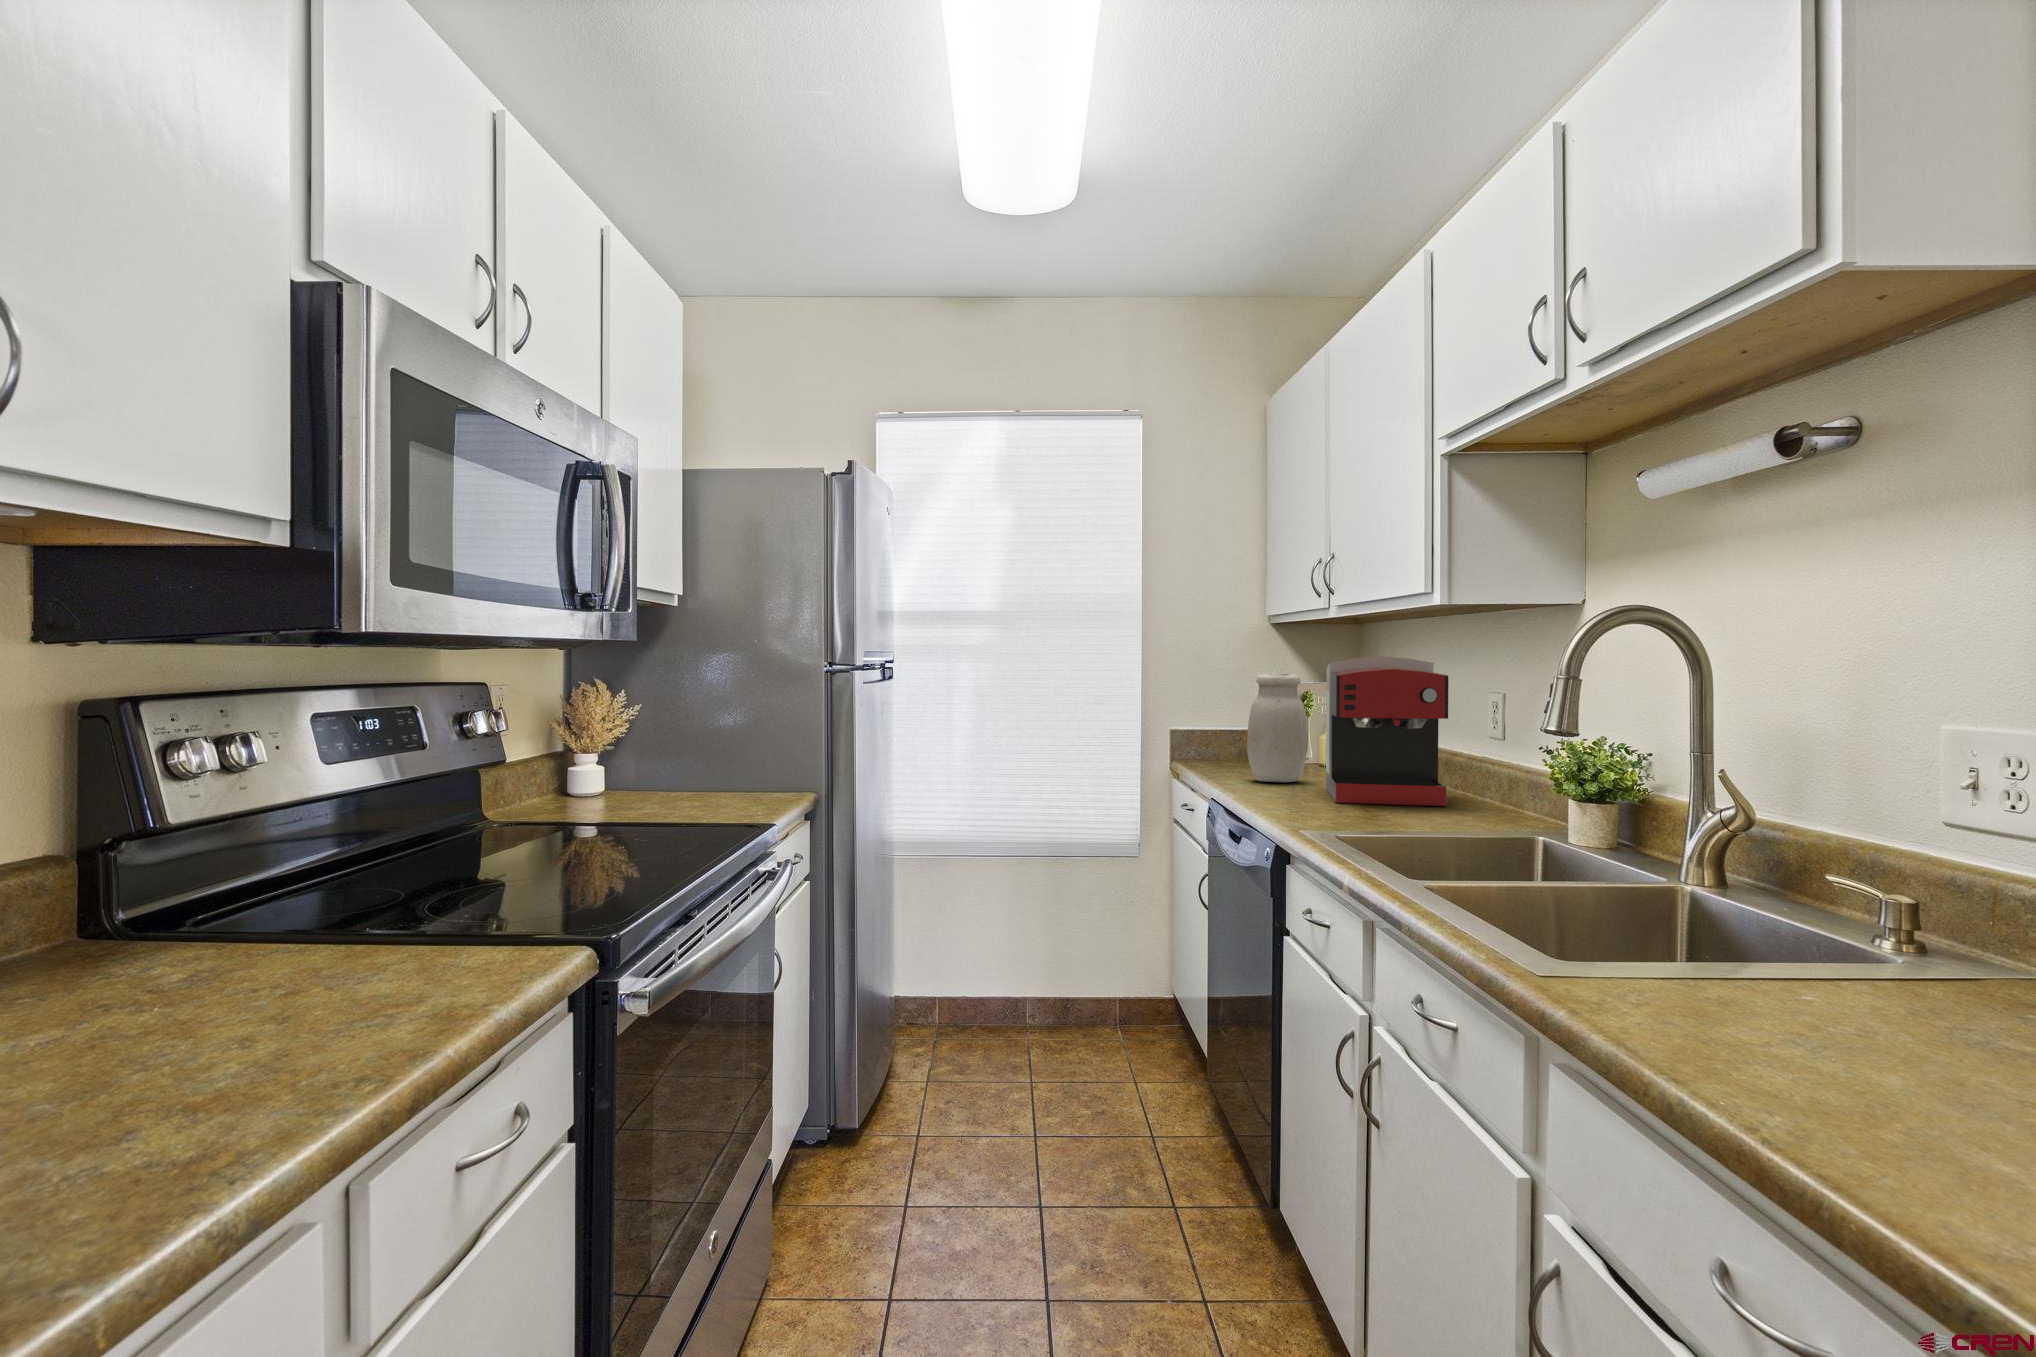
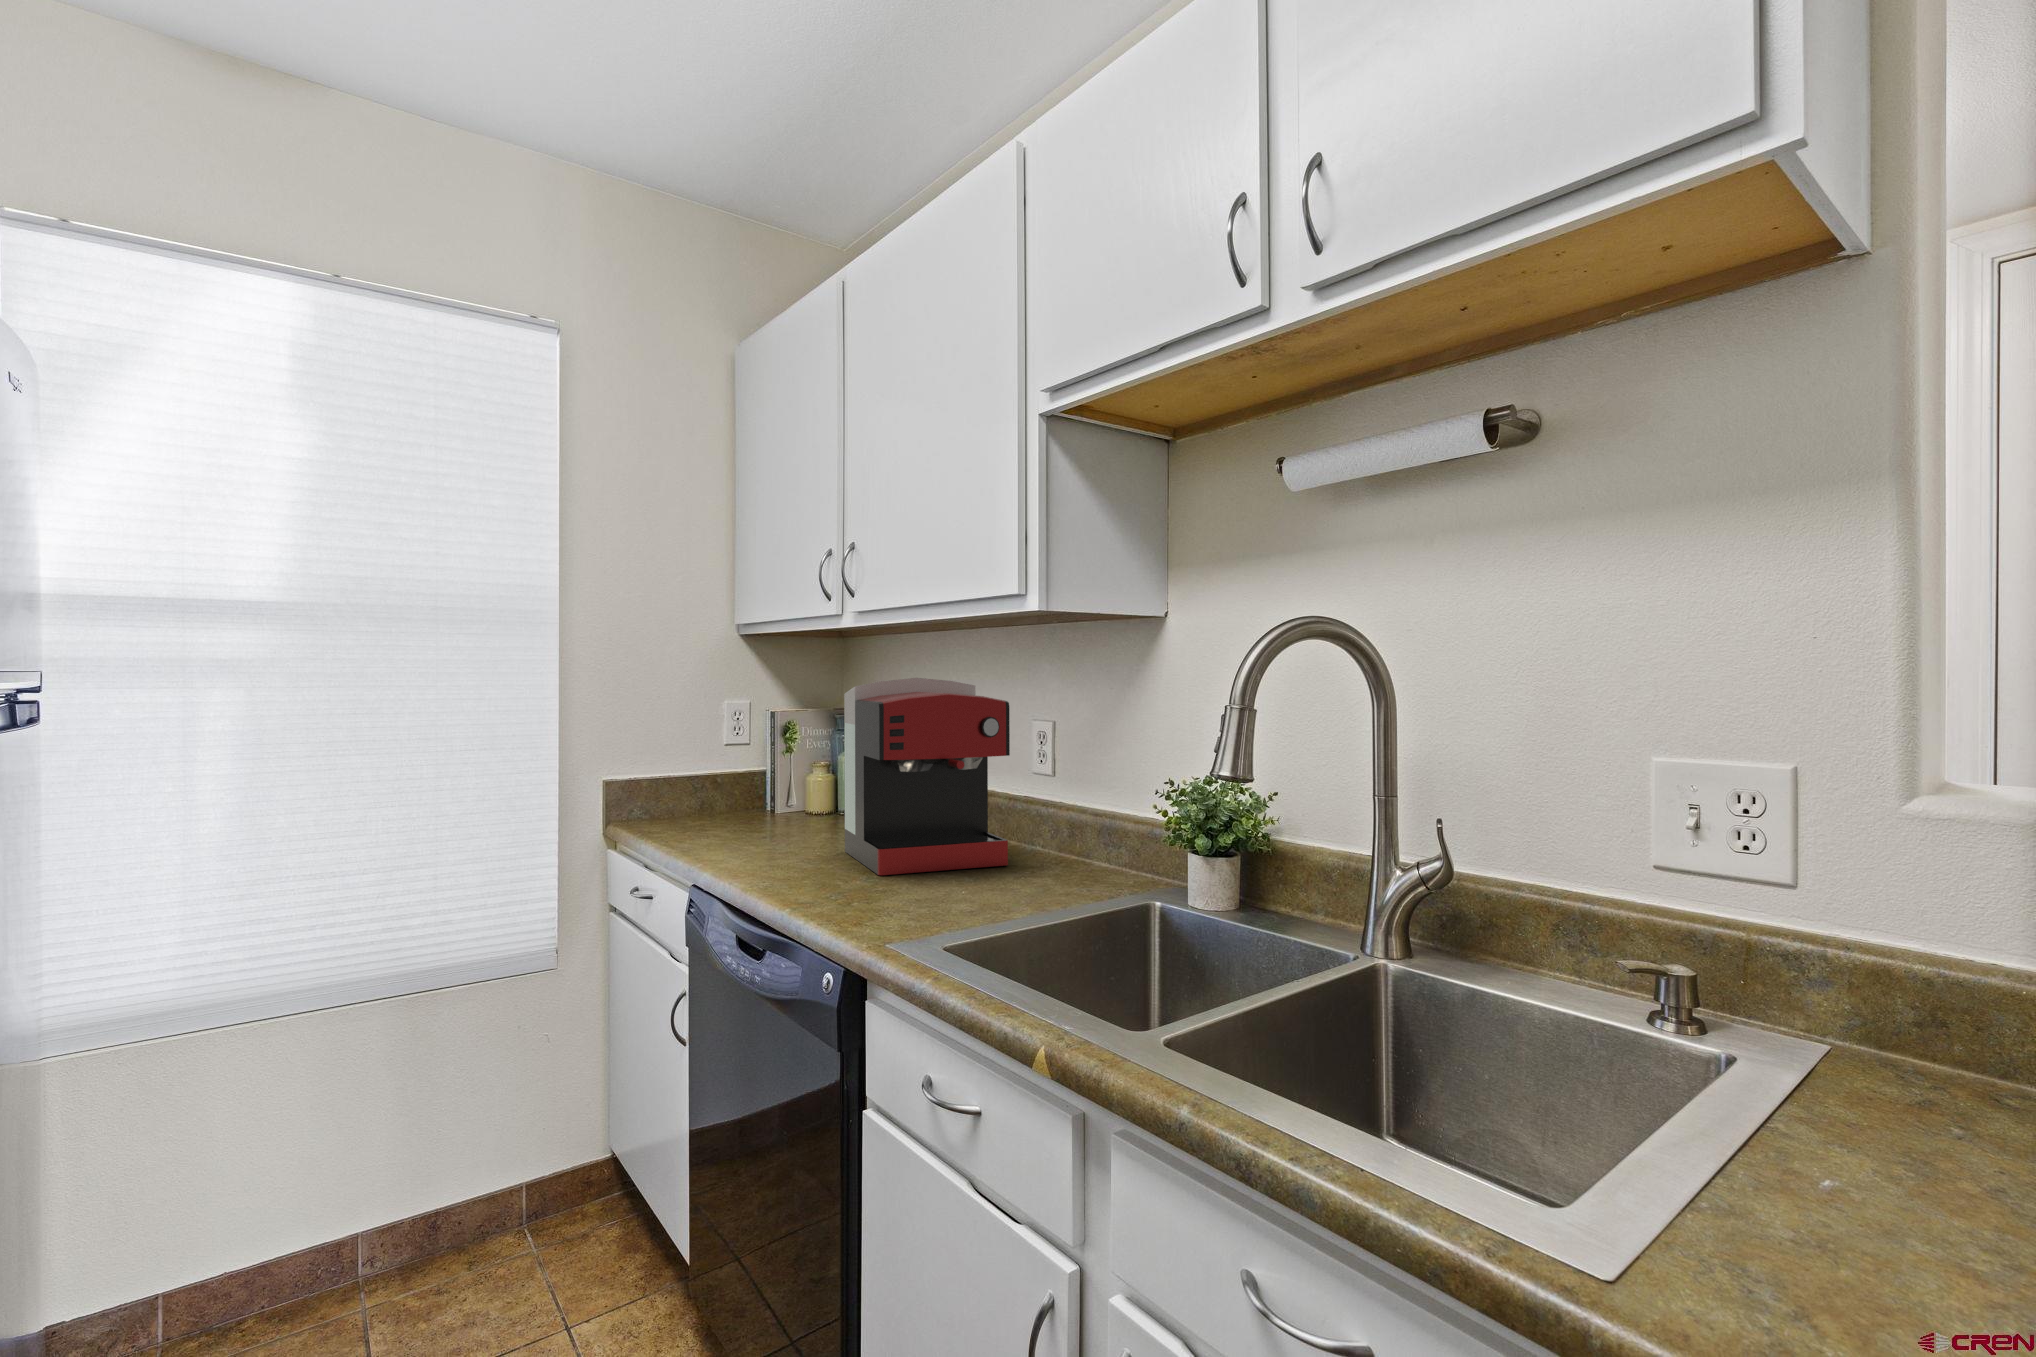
jar: present [1247,674,1307,782] -> none [734,701,814,849]

